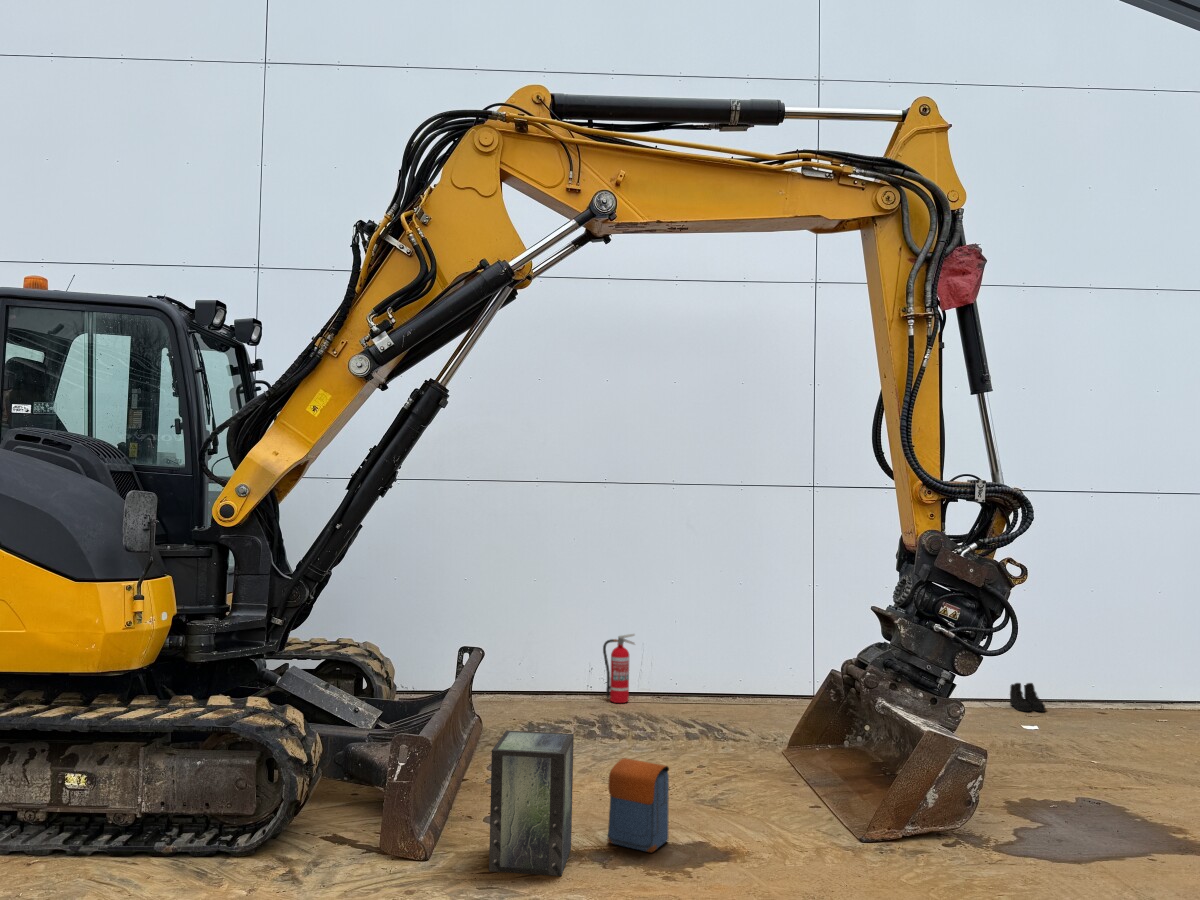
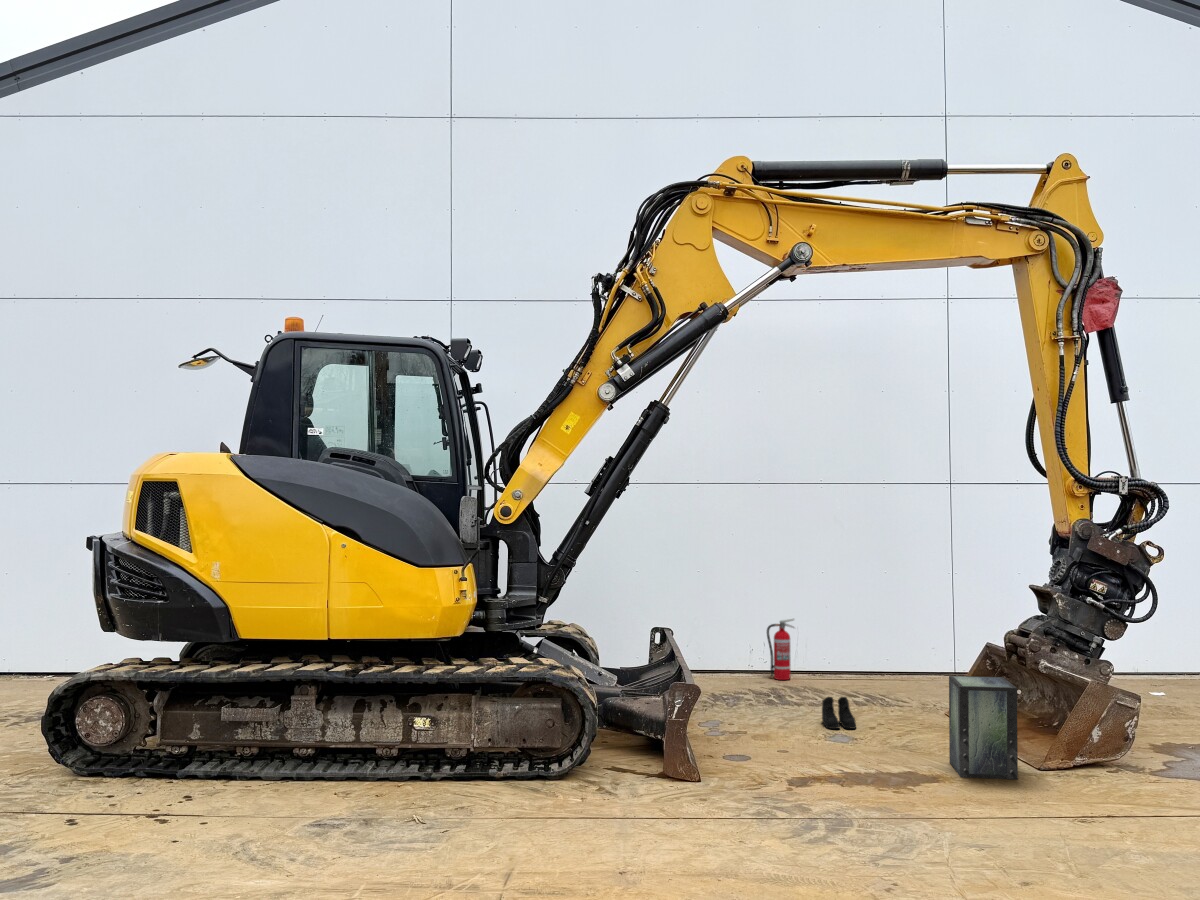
boots: present [1010,683,1045,711] -> present [822,697,856,729]
storage box: present [489,731,574,876] -> present [949,676,1018,780]
backpack: present [608,758,669,852] -> none [832,706,880,778]

